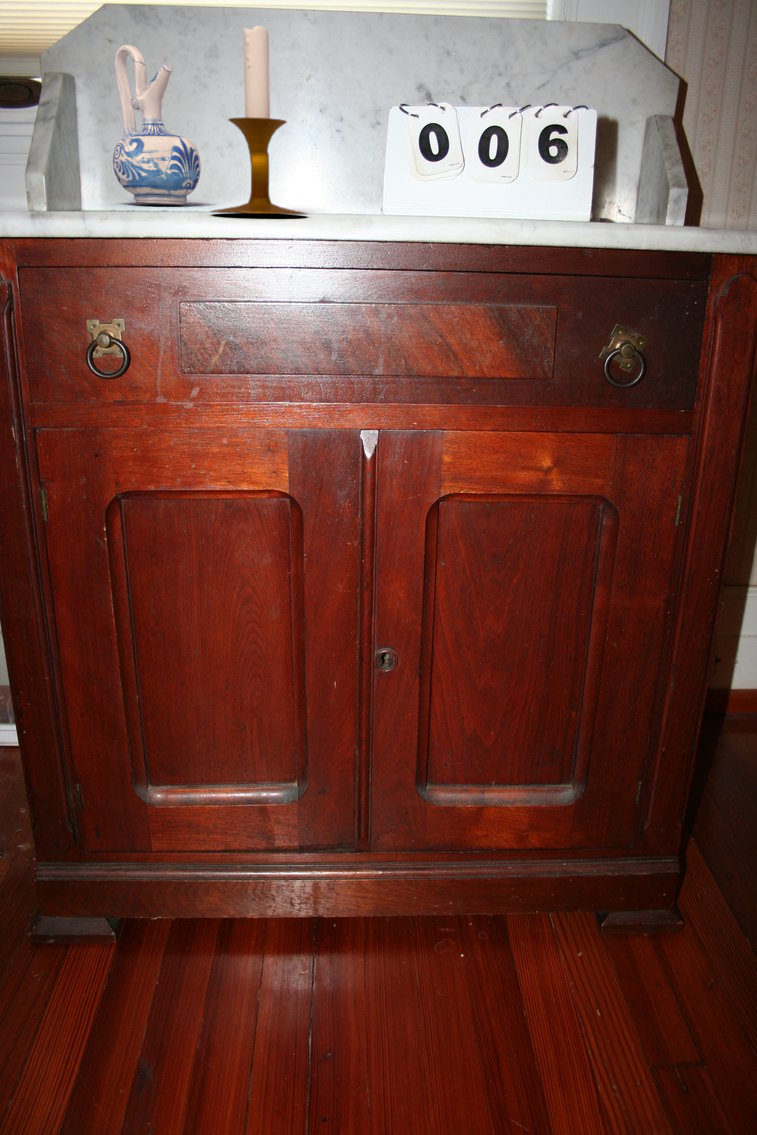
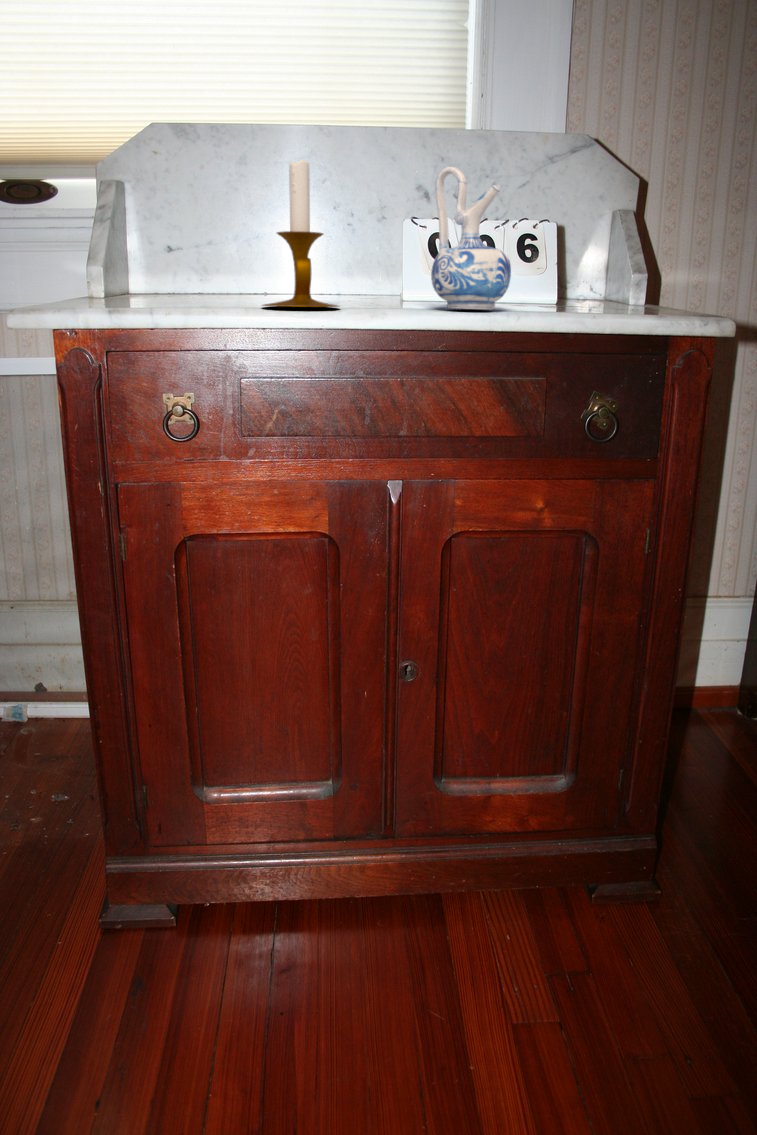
ceramic pitcher: present [113,45,201,204] -> present [431,167,511,310]

